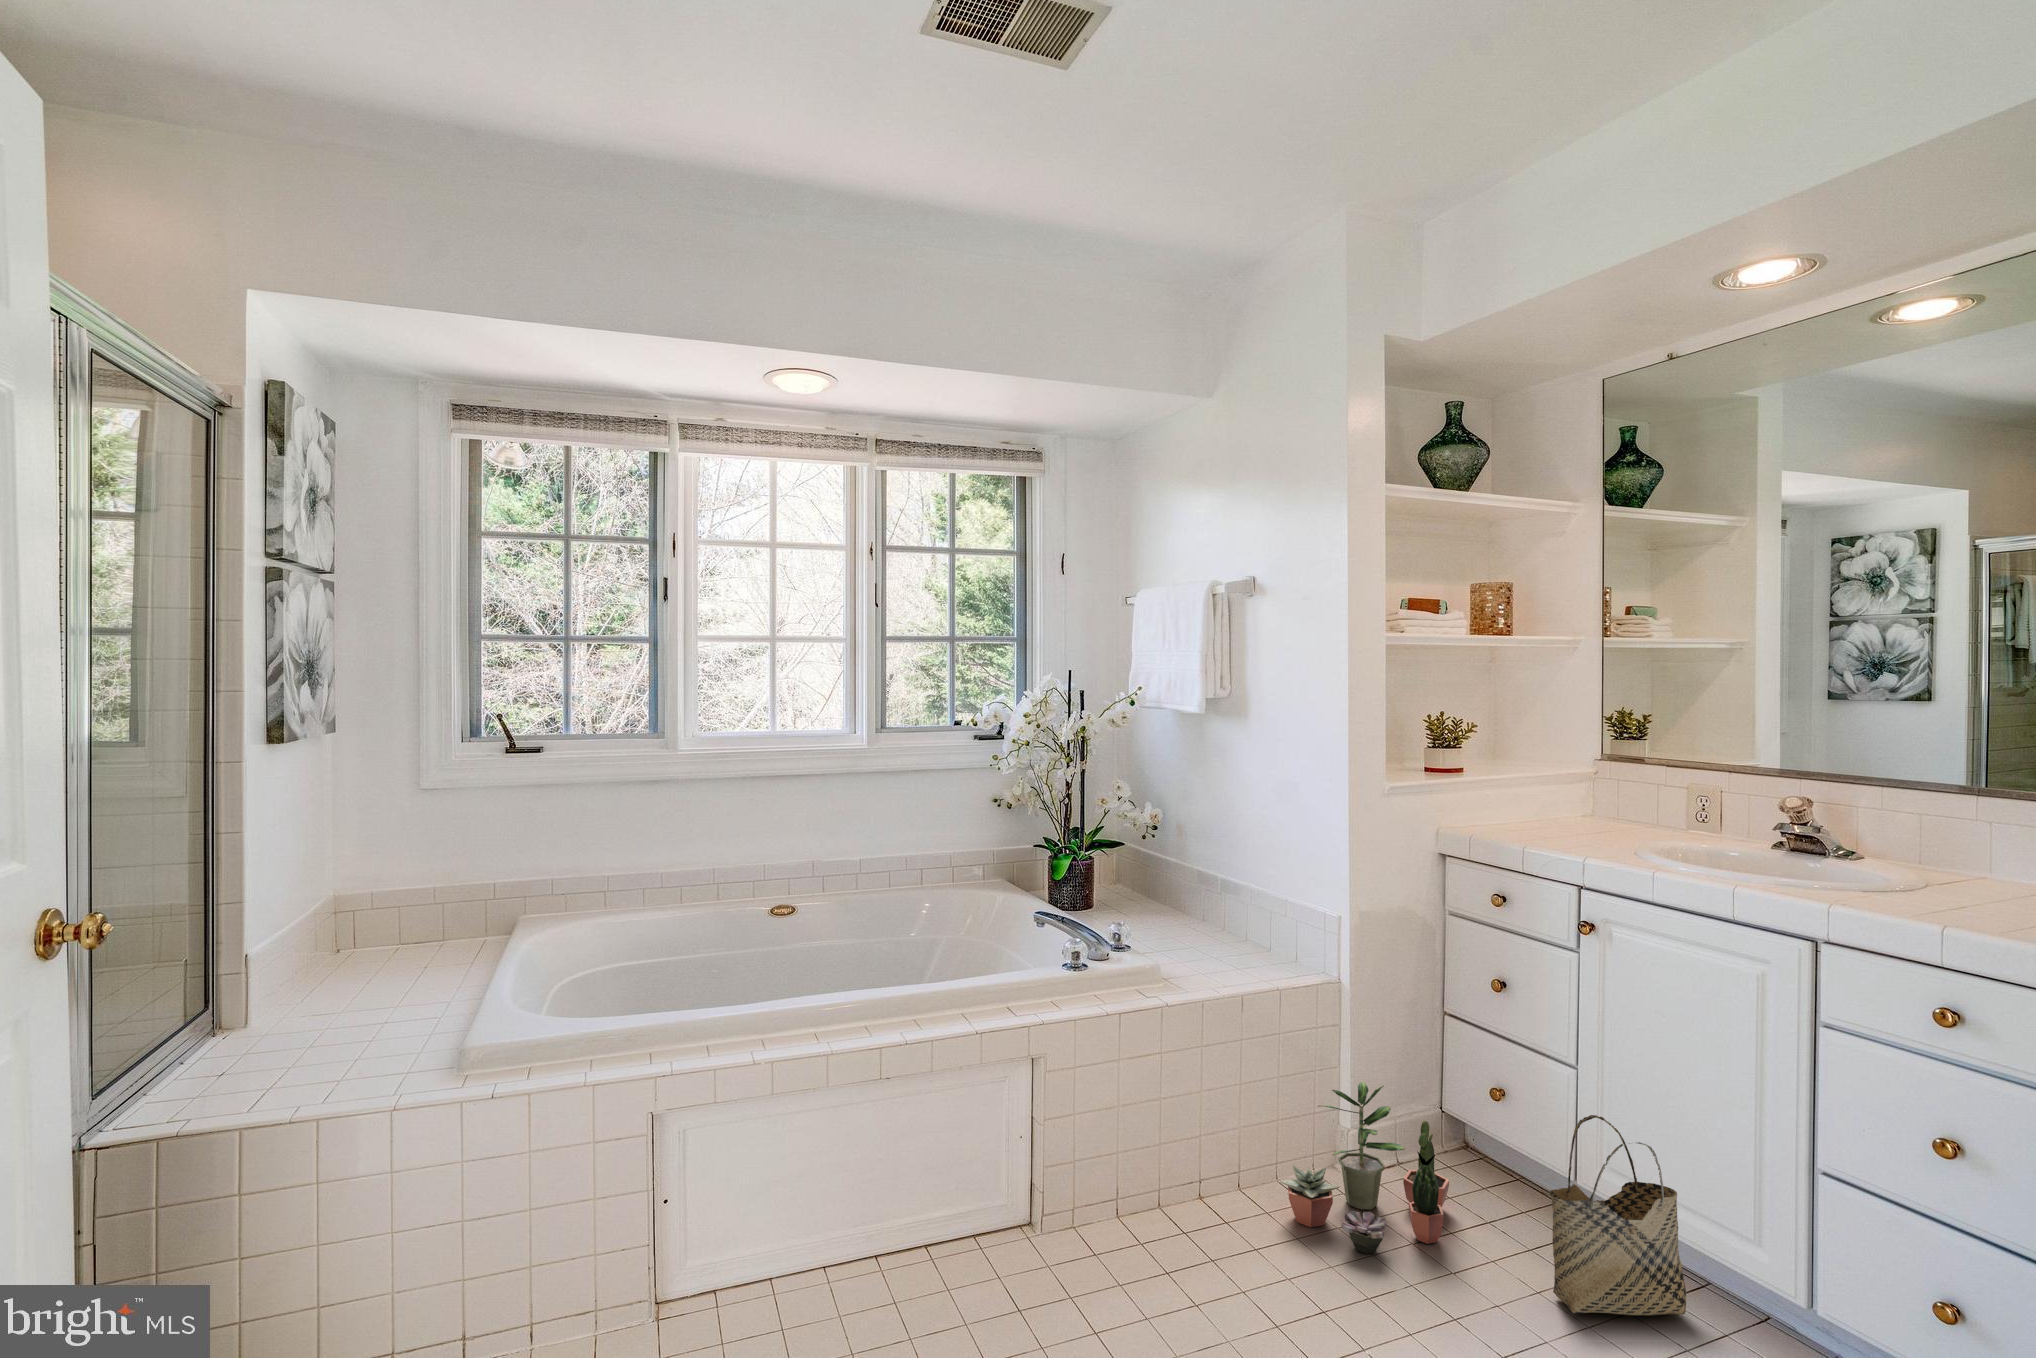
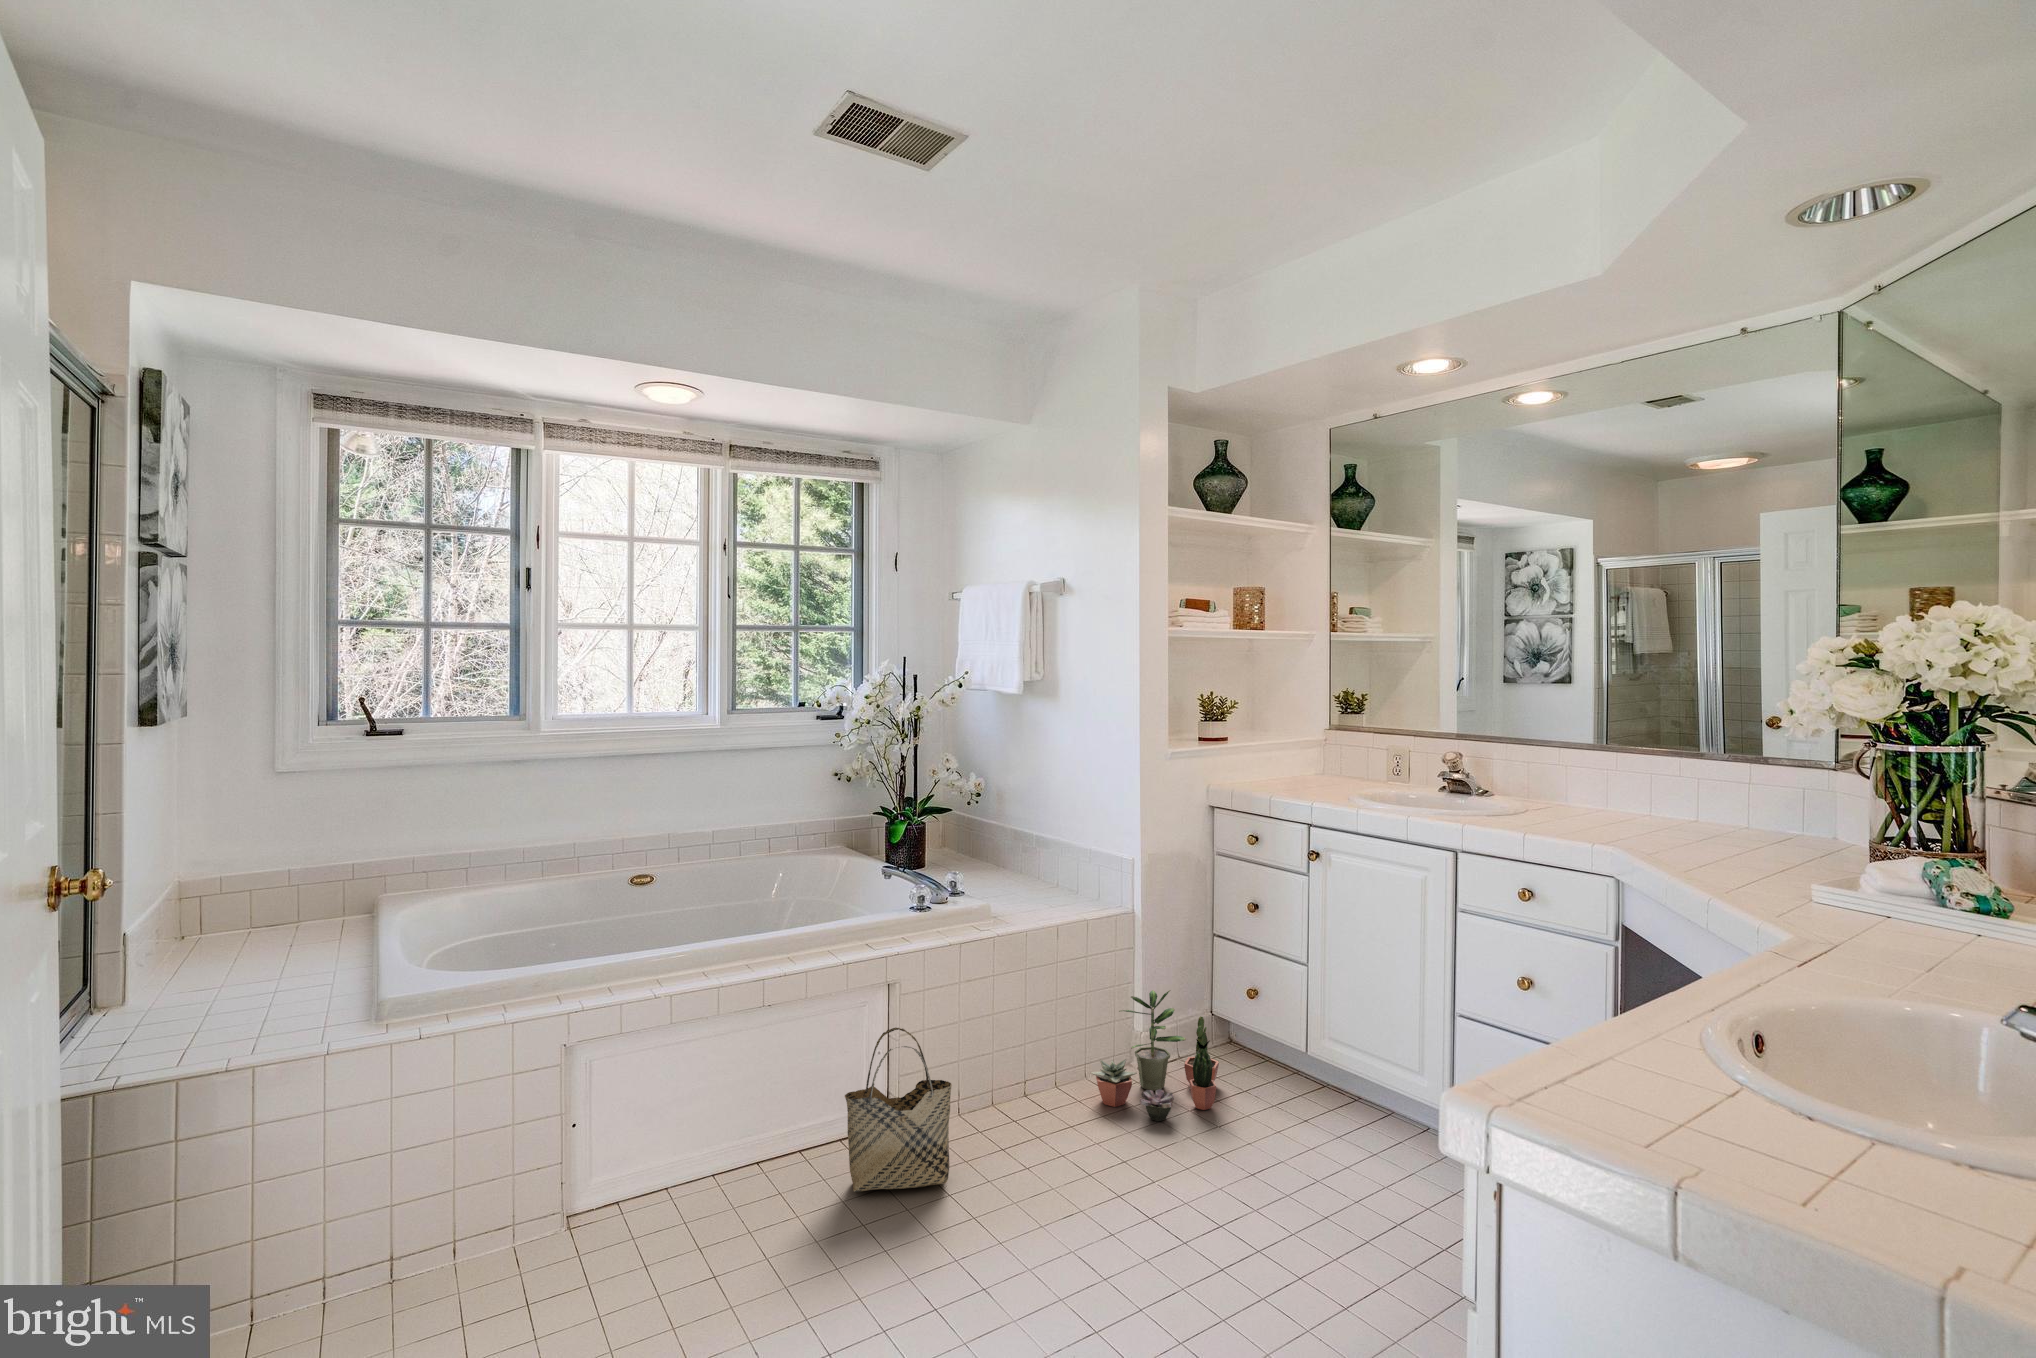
woven basket: present [1549,1115,1686,1315] -> present [845,1028,952,1192]

